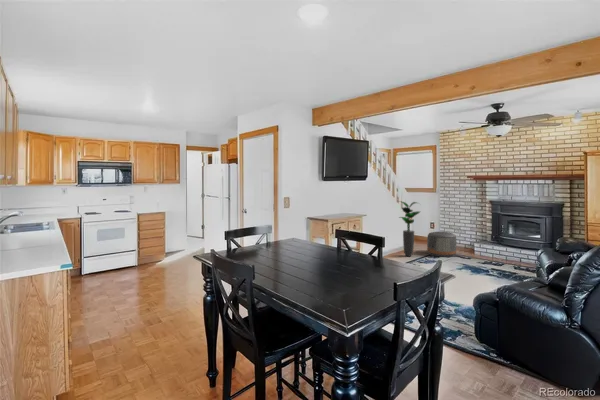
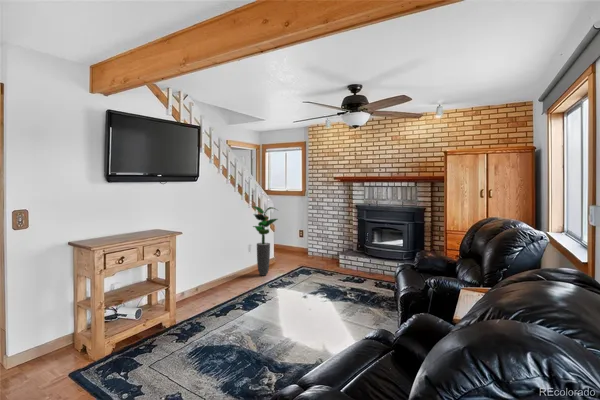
pouf: present [427,232,456,257] -> none [288,242,320,273]

